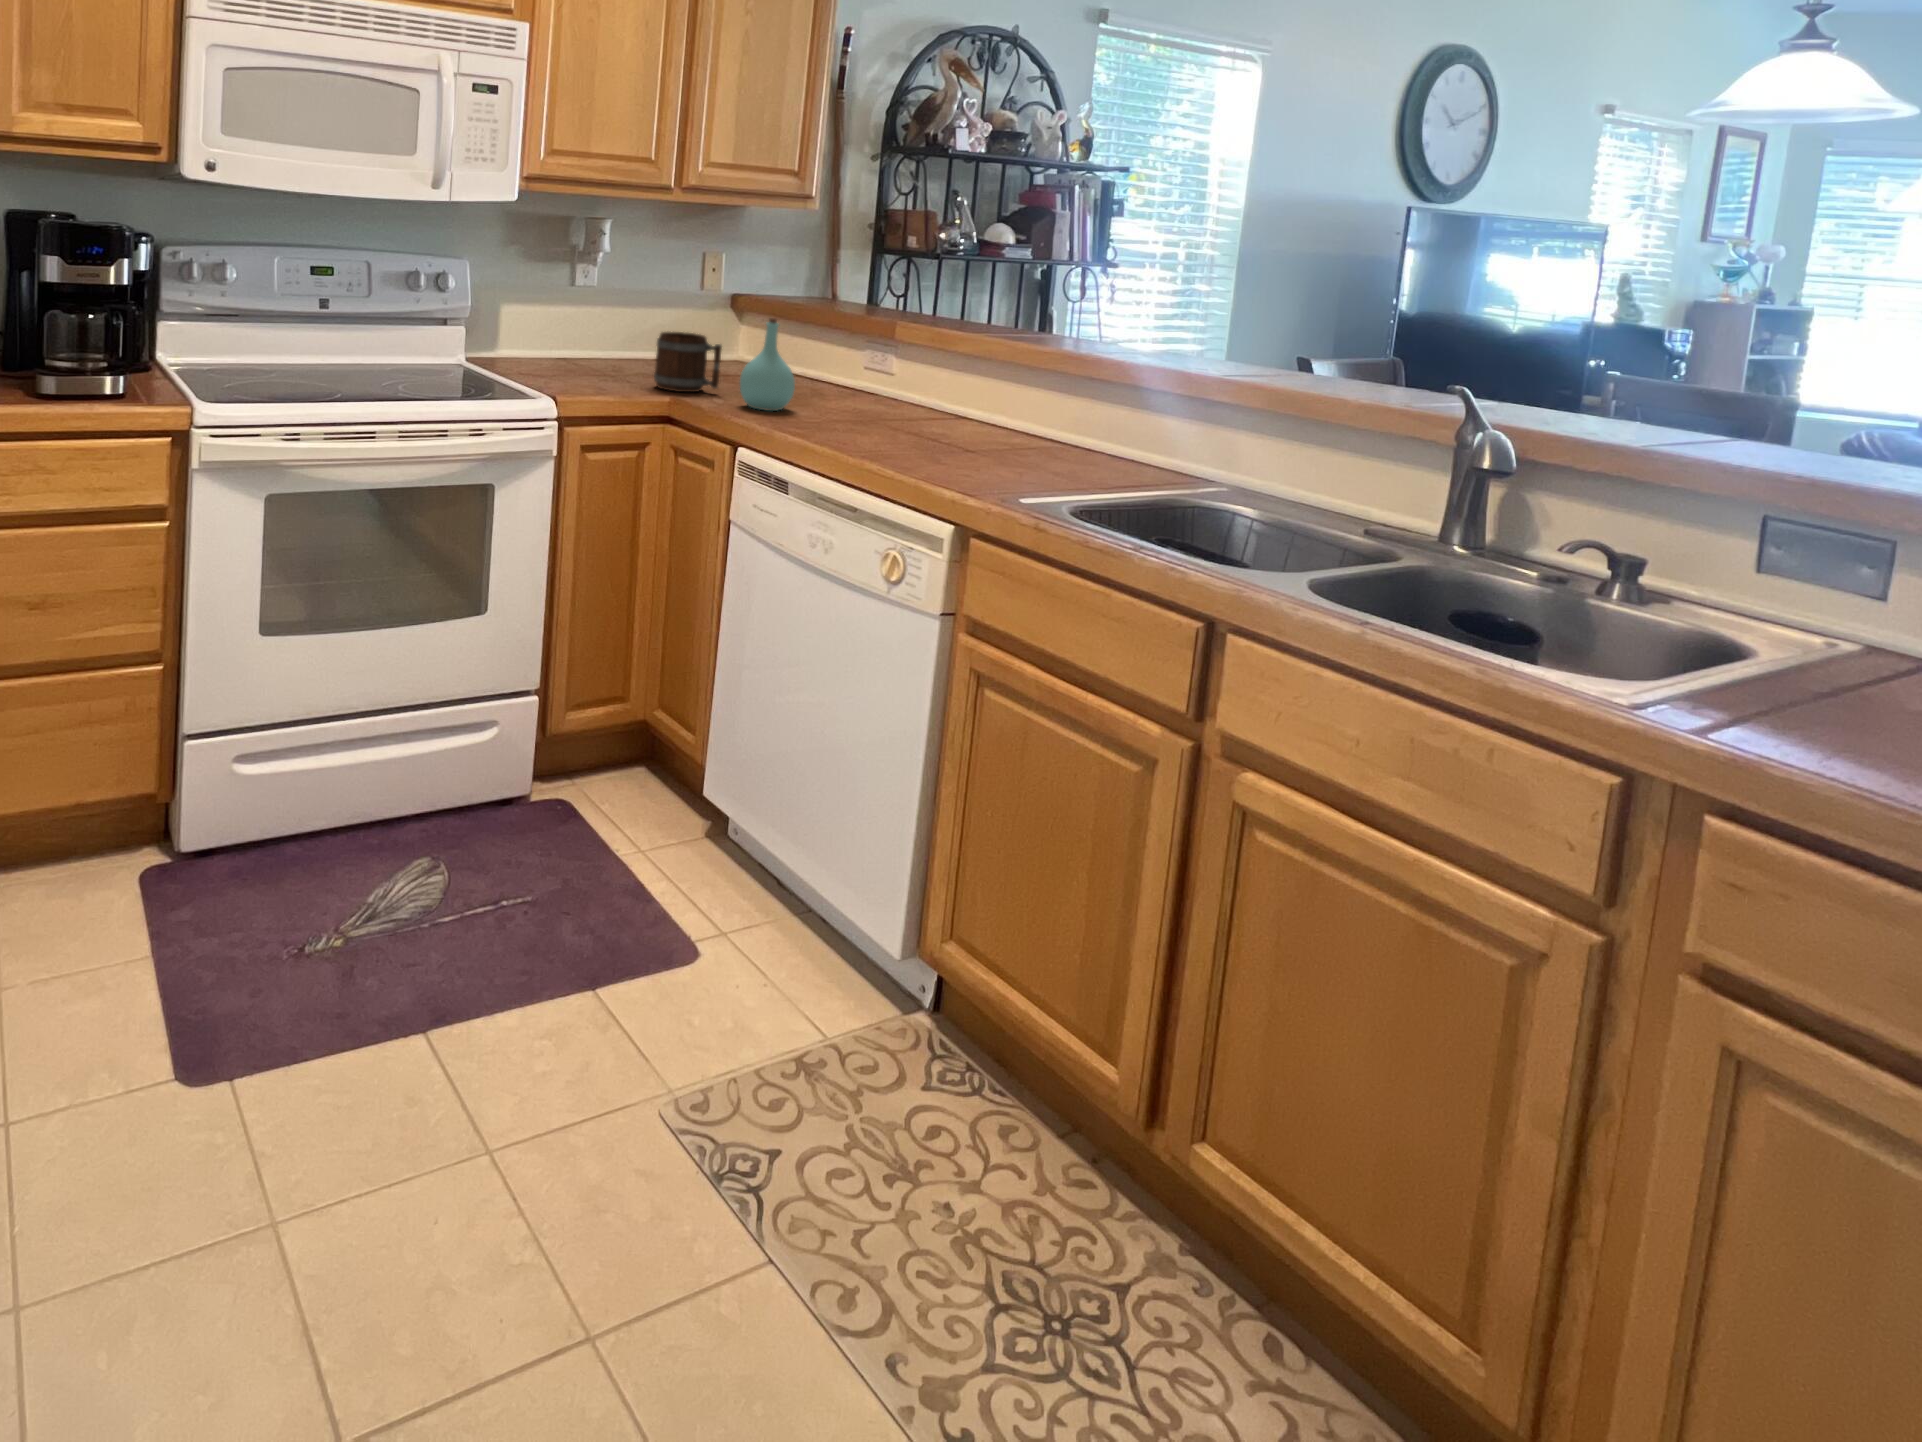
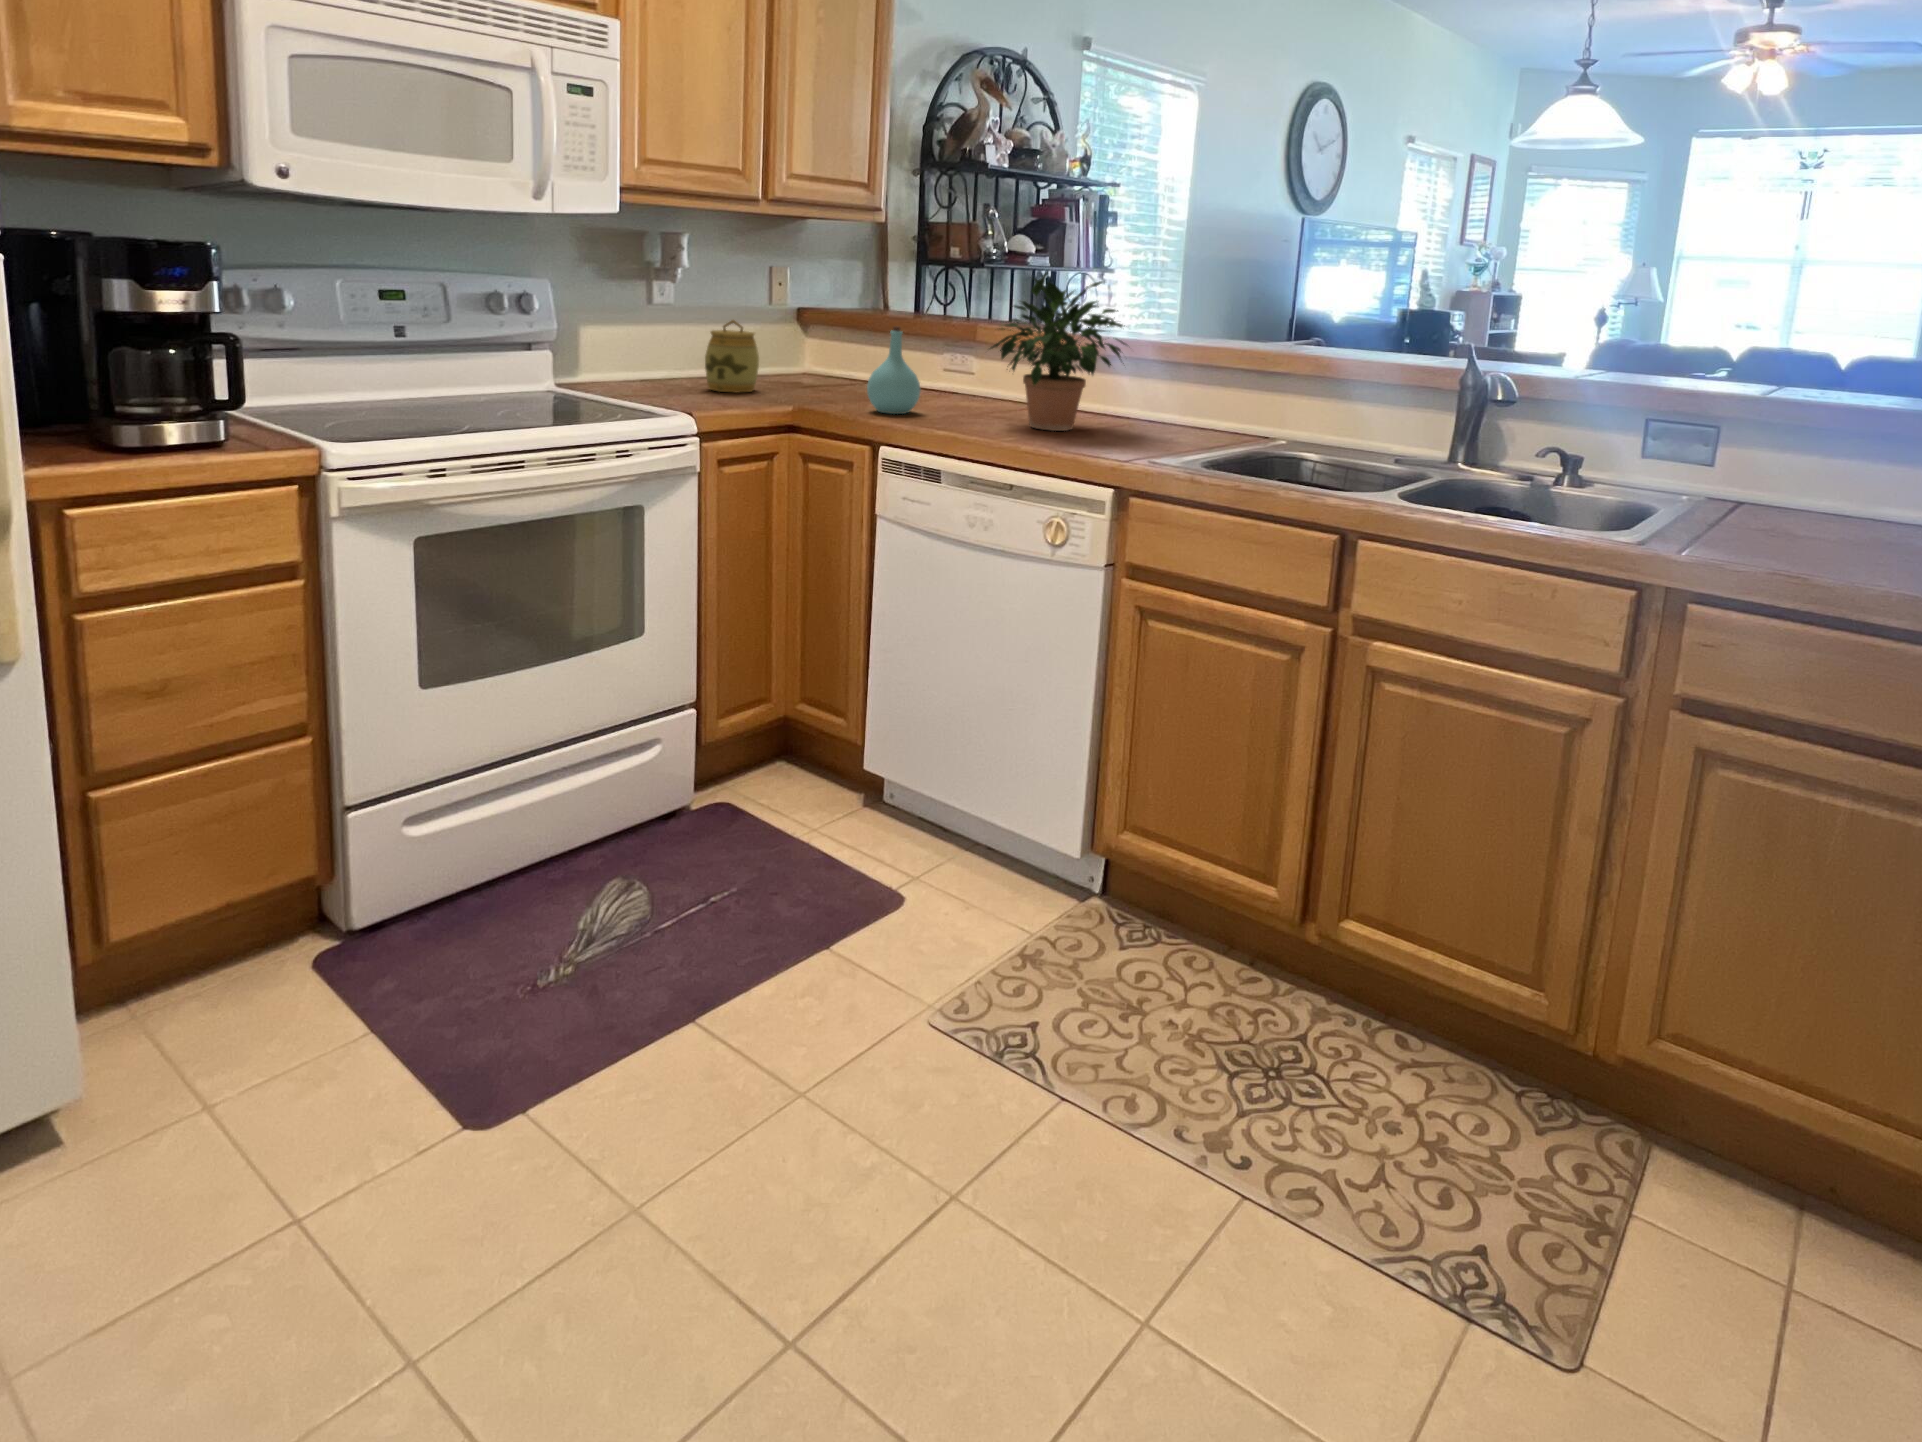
potted plant: none [852,265,1031,446] -> present [990,273,1127,431]
jar: none [602,302,657,375] -> present [705,320,759,392]
mug: present [654,332,722,392] -> none [773,346,840,404]

